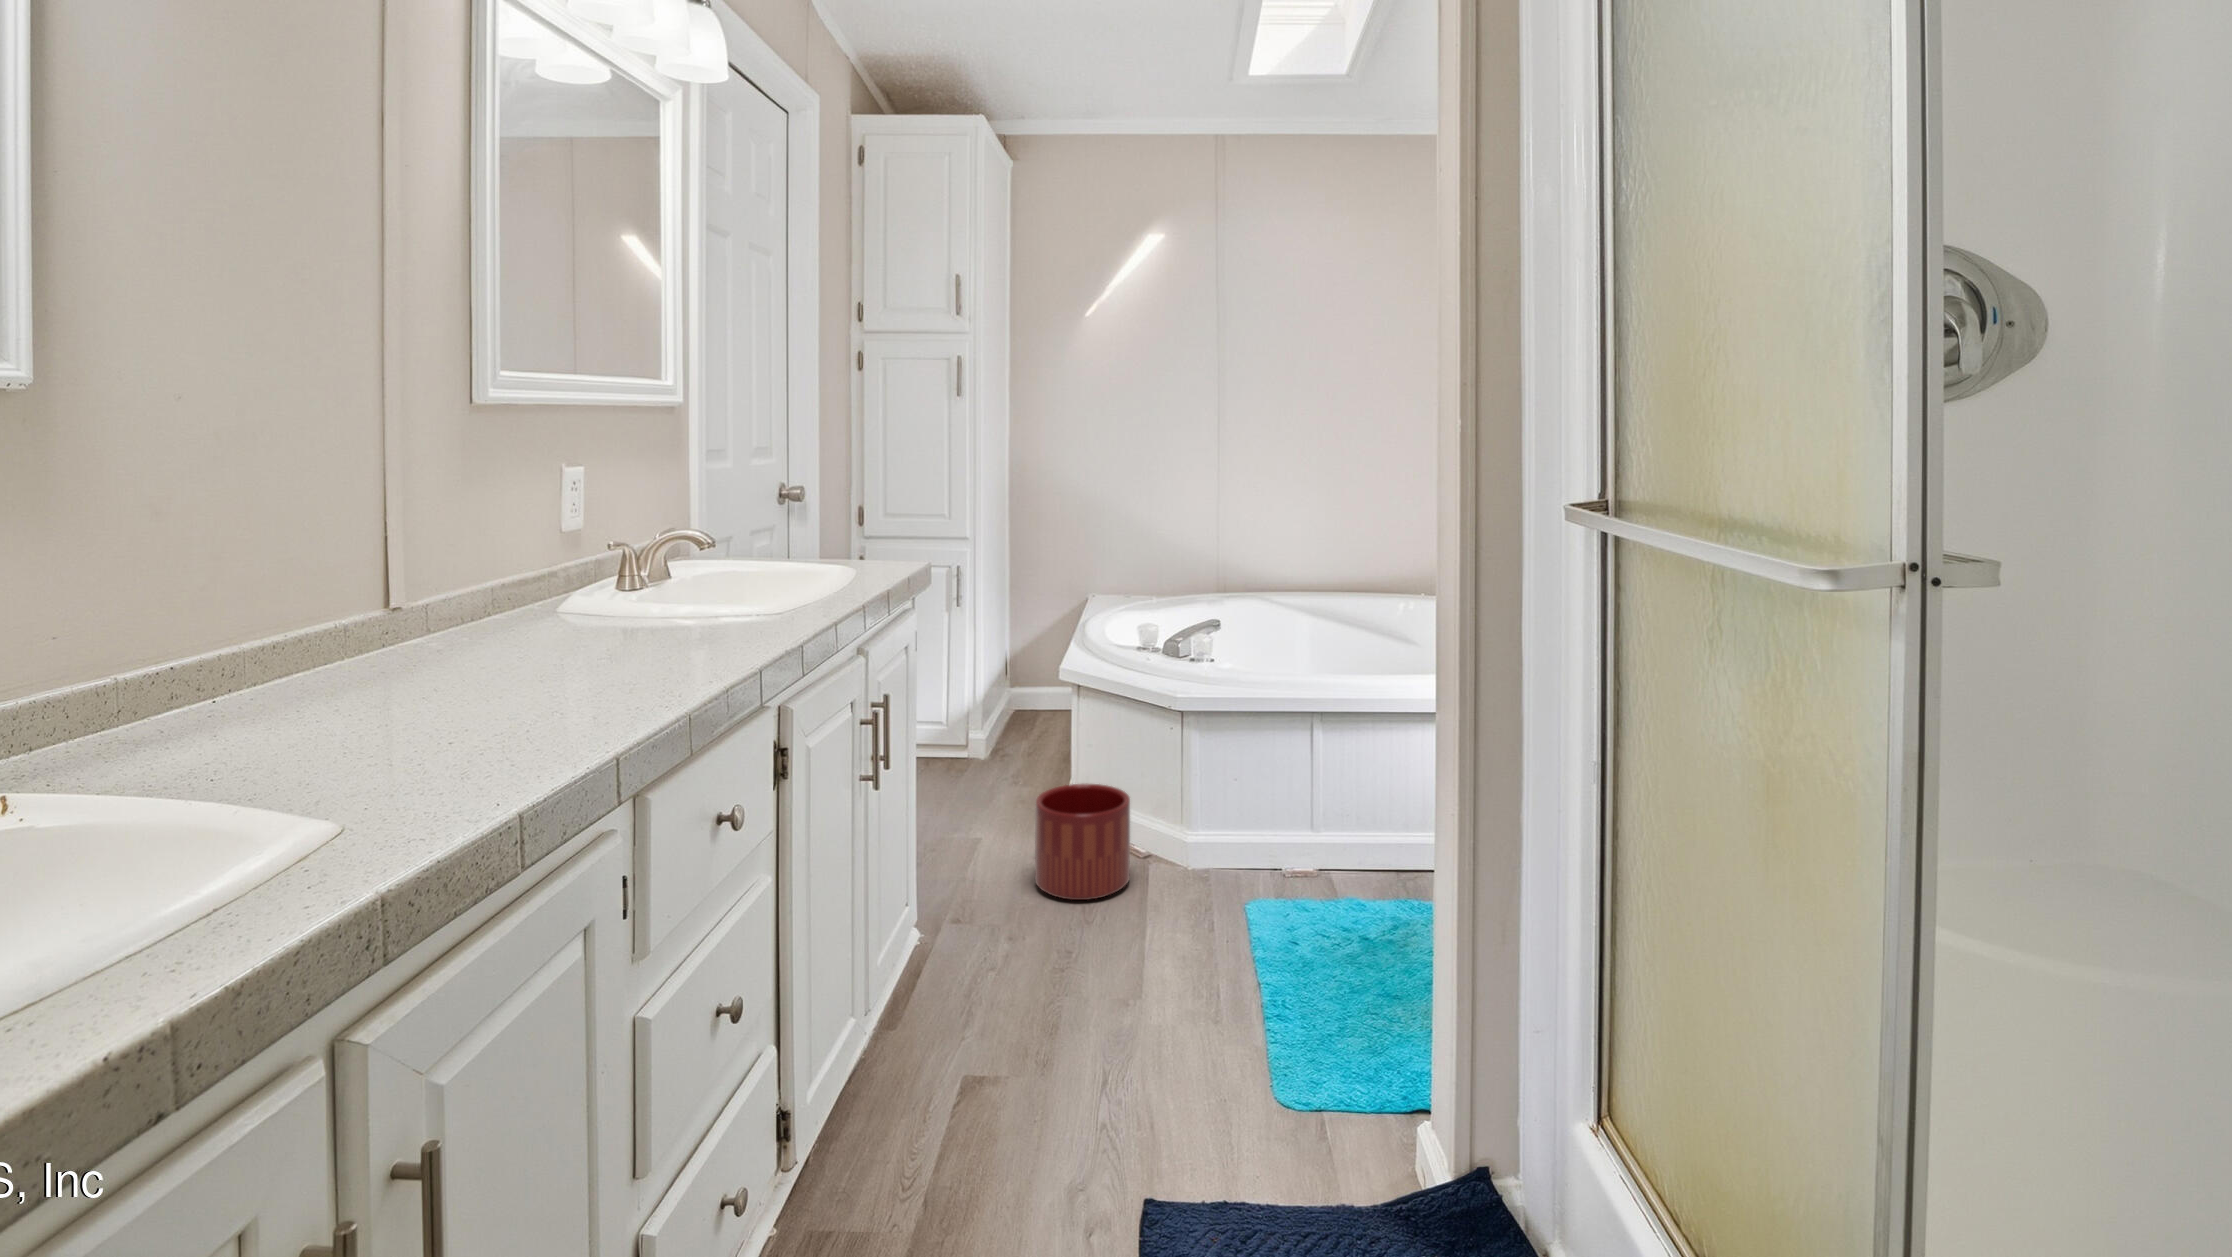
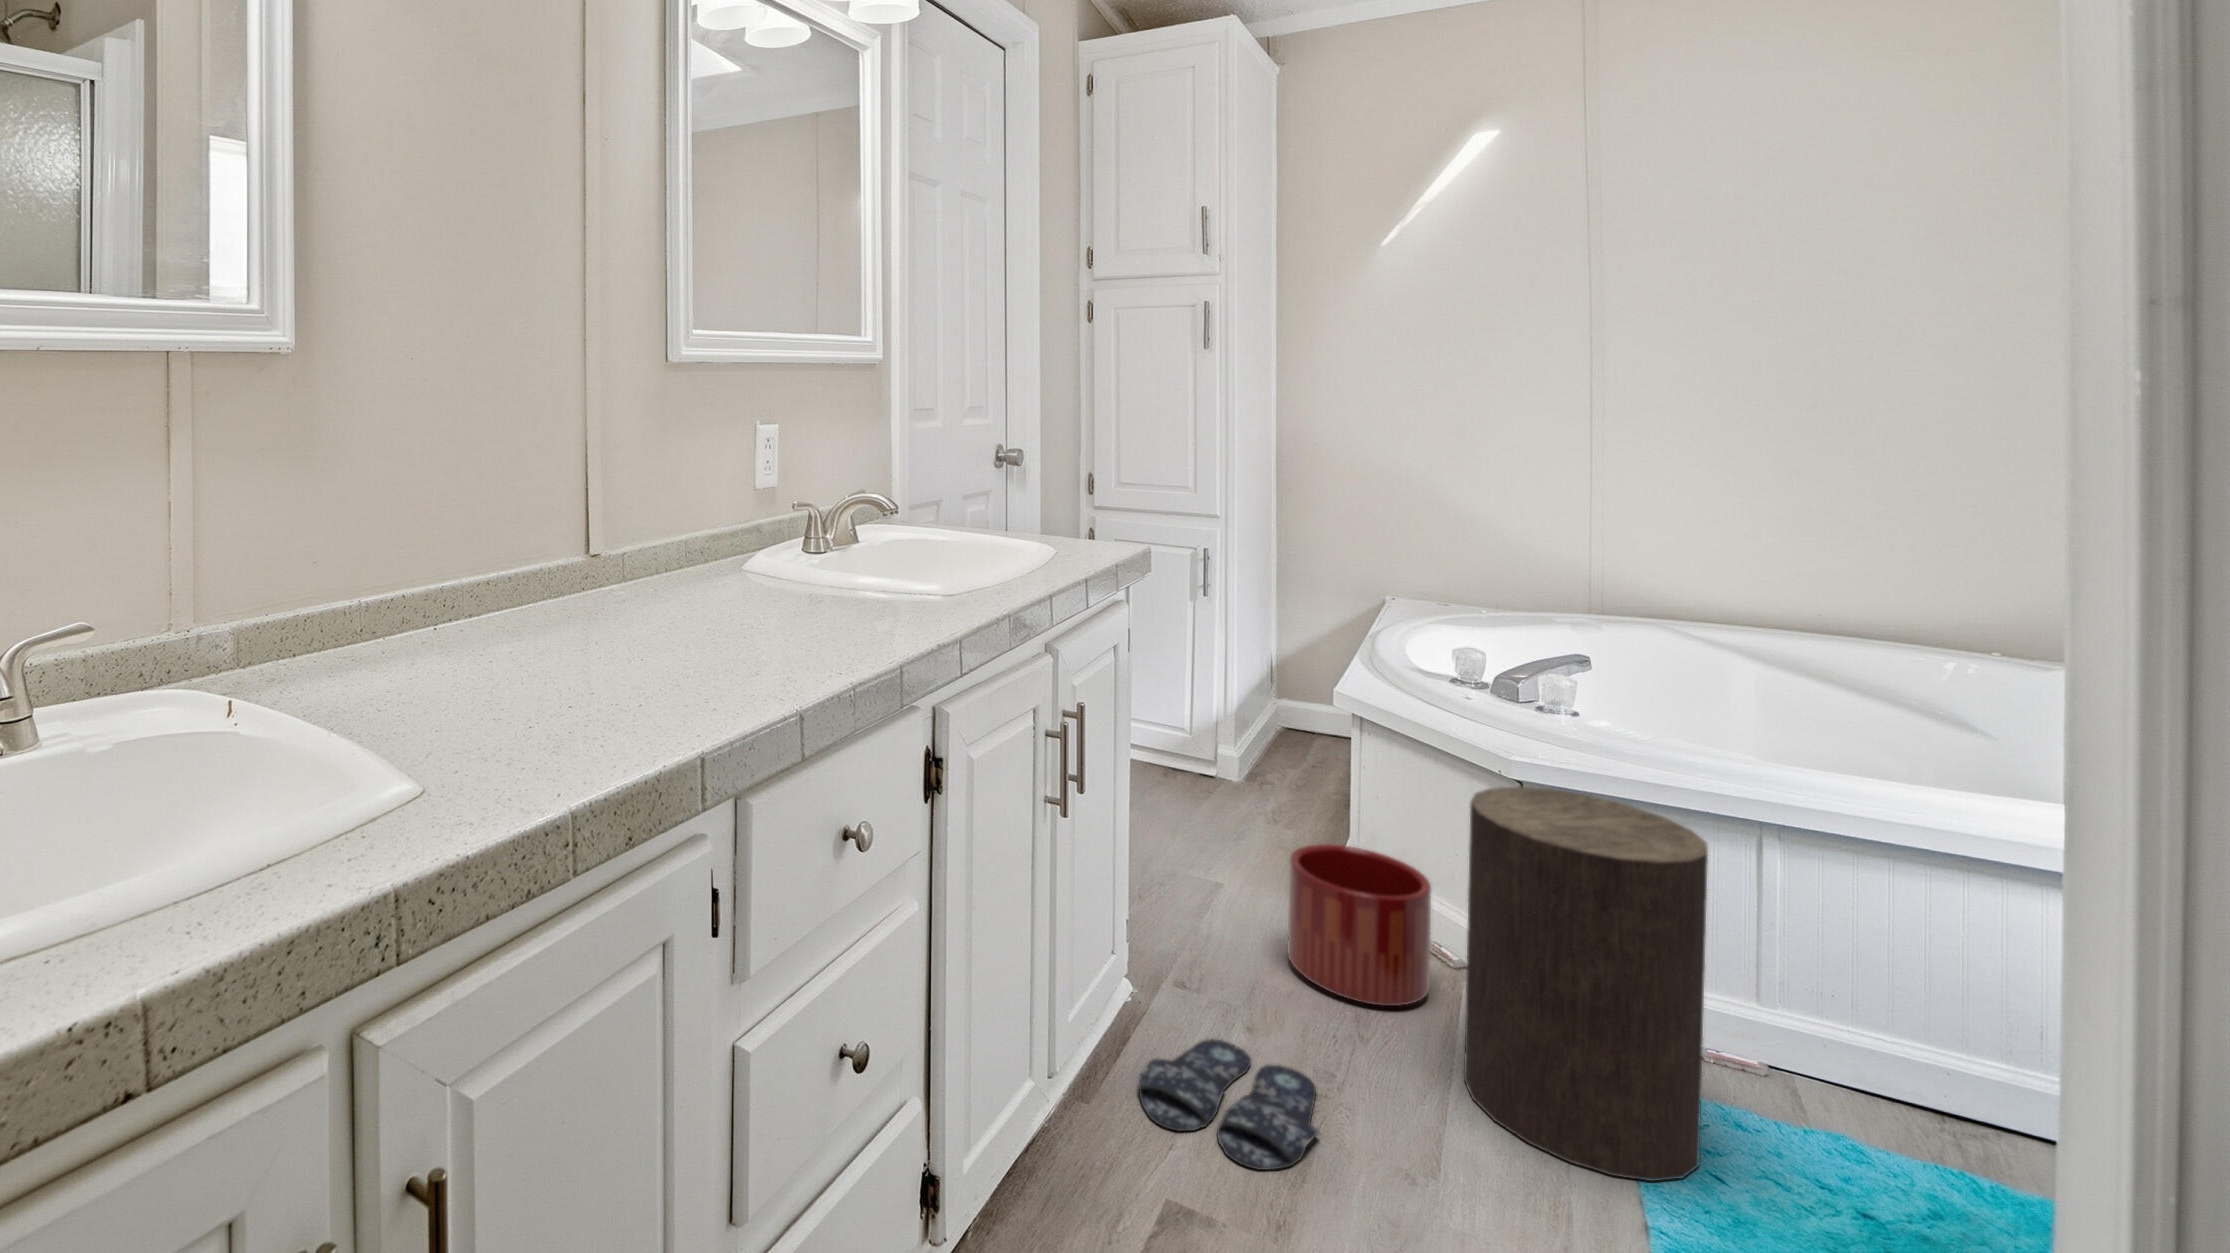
stool: none [1153,707,1281,960] -> present [1464,787,1708,1181]
slippers: none [932,957,1065,1039] -> present [1138,1039,1319,1170]

